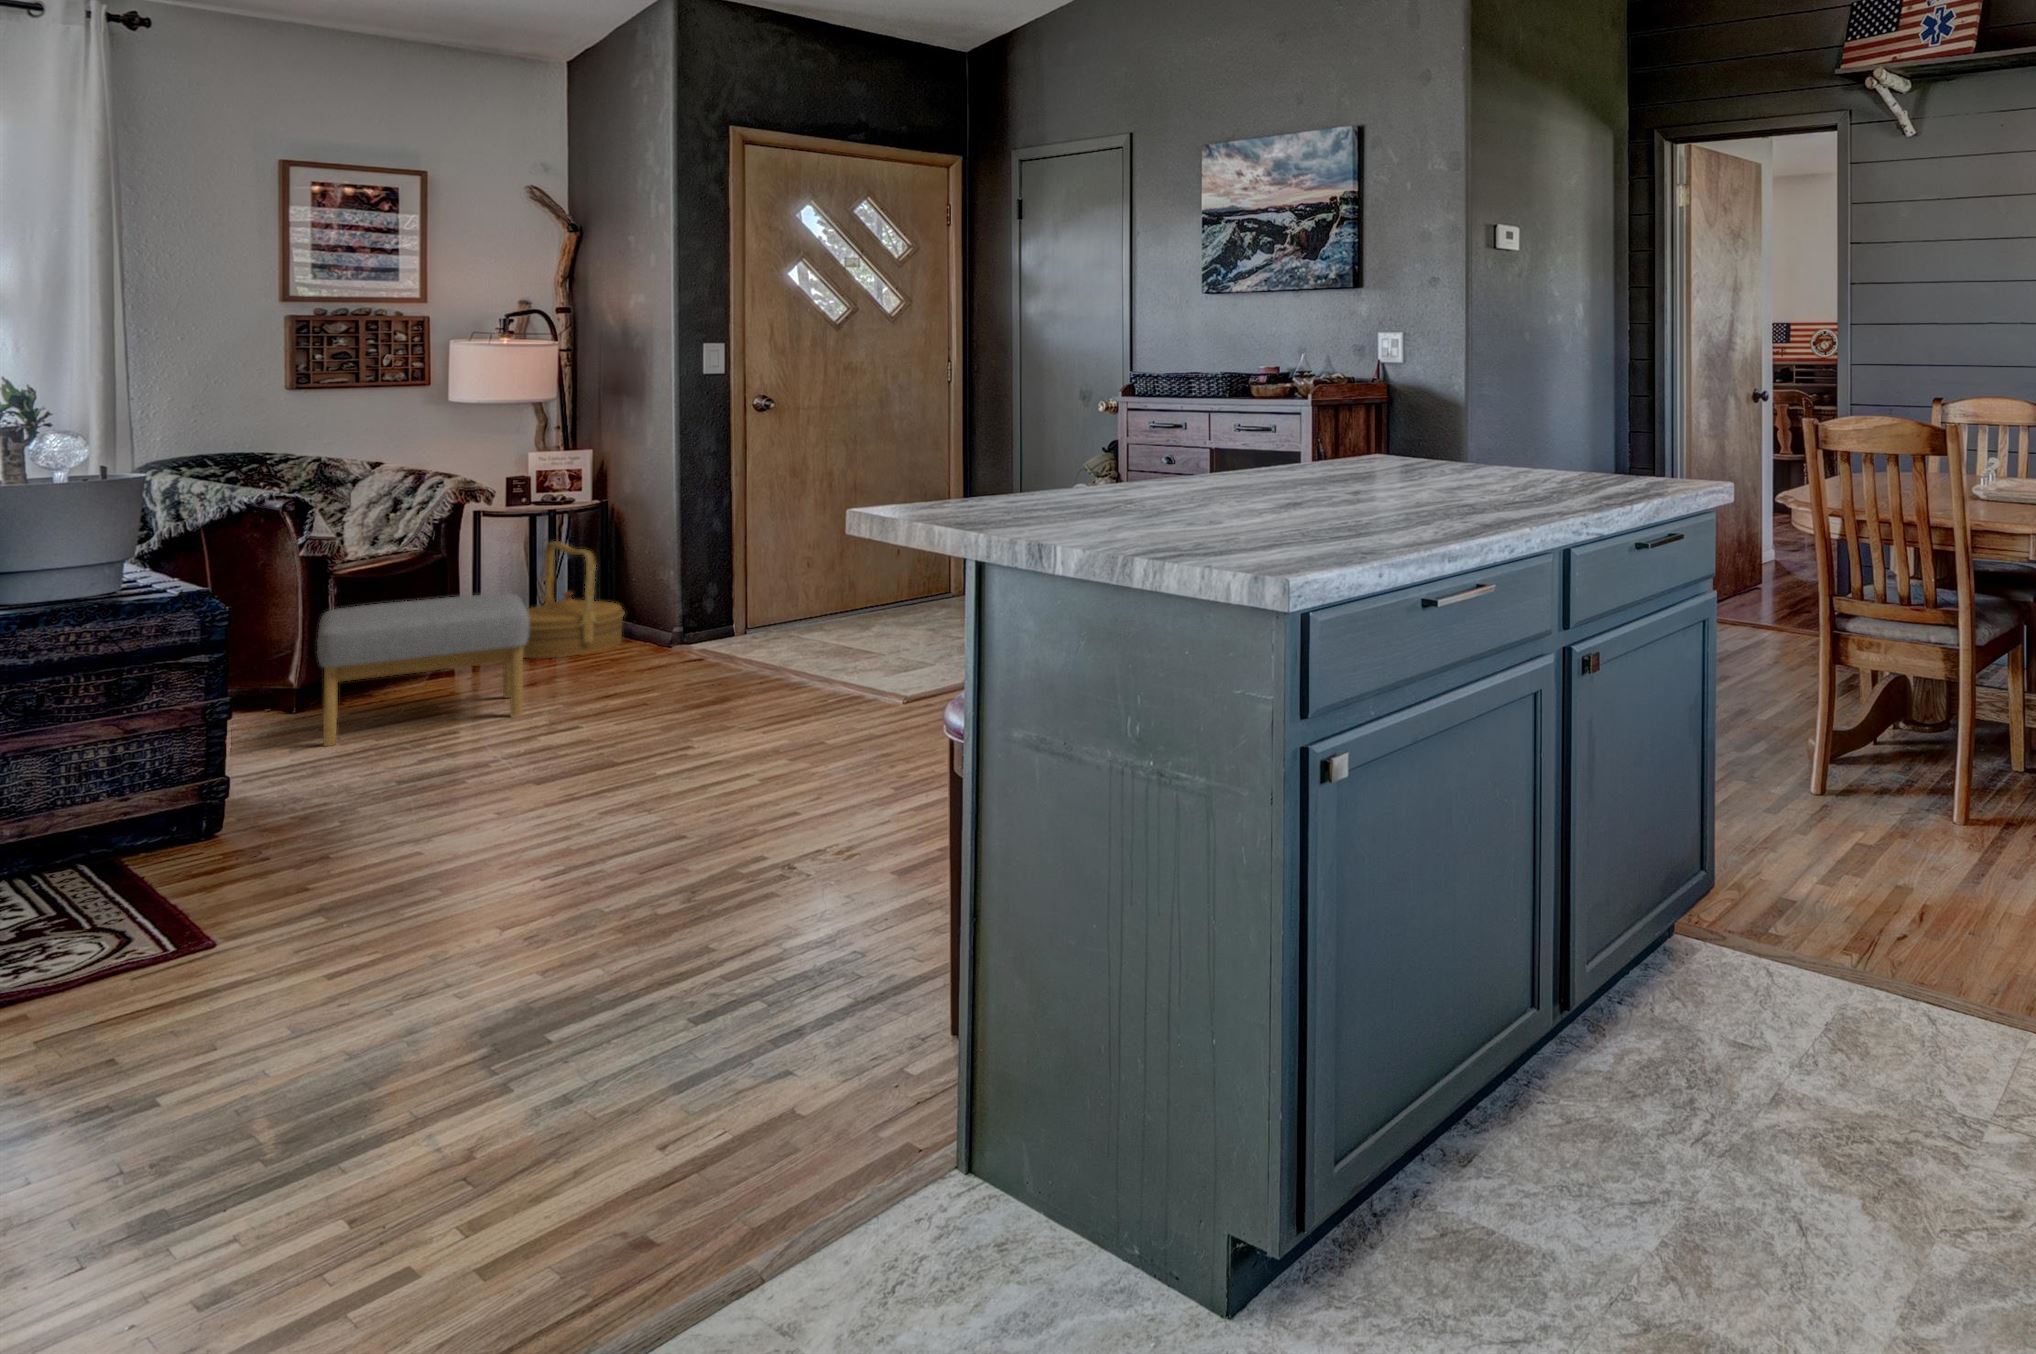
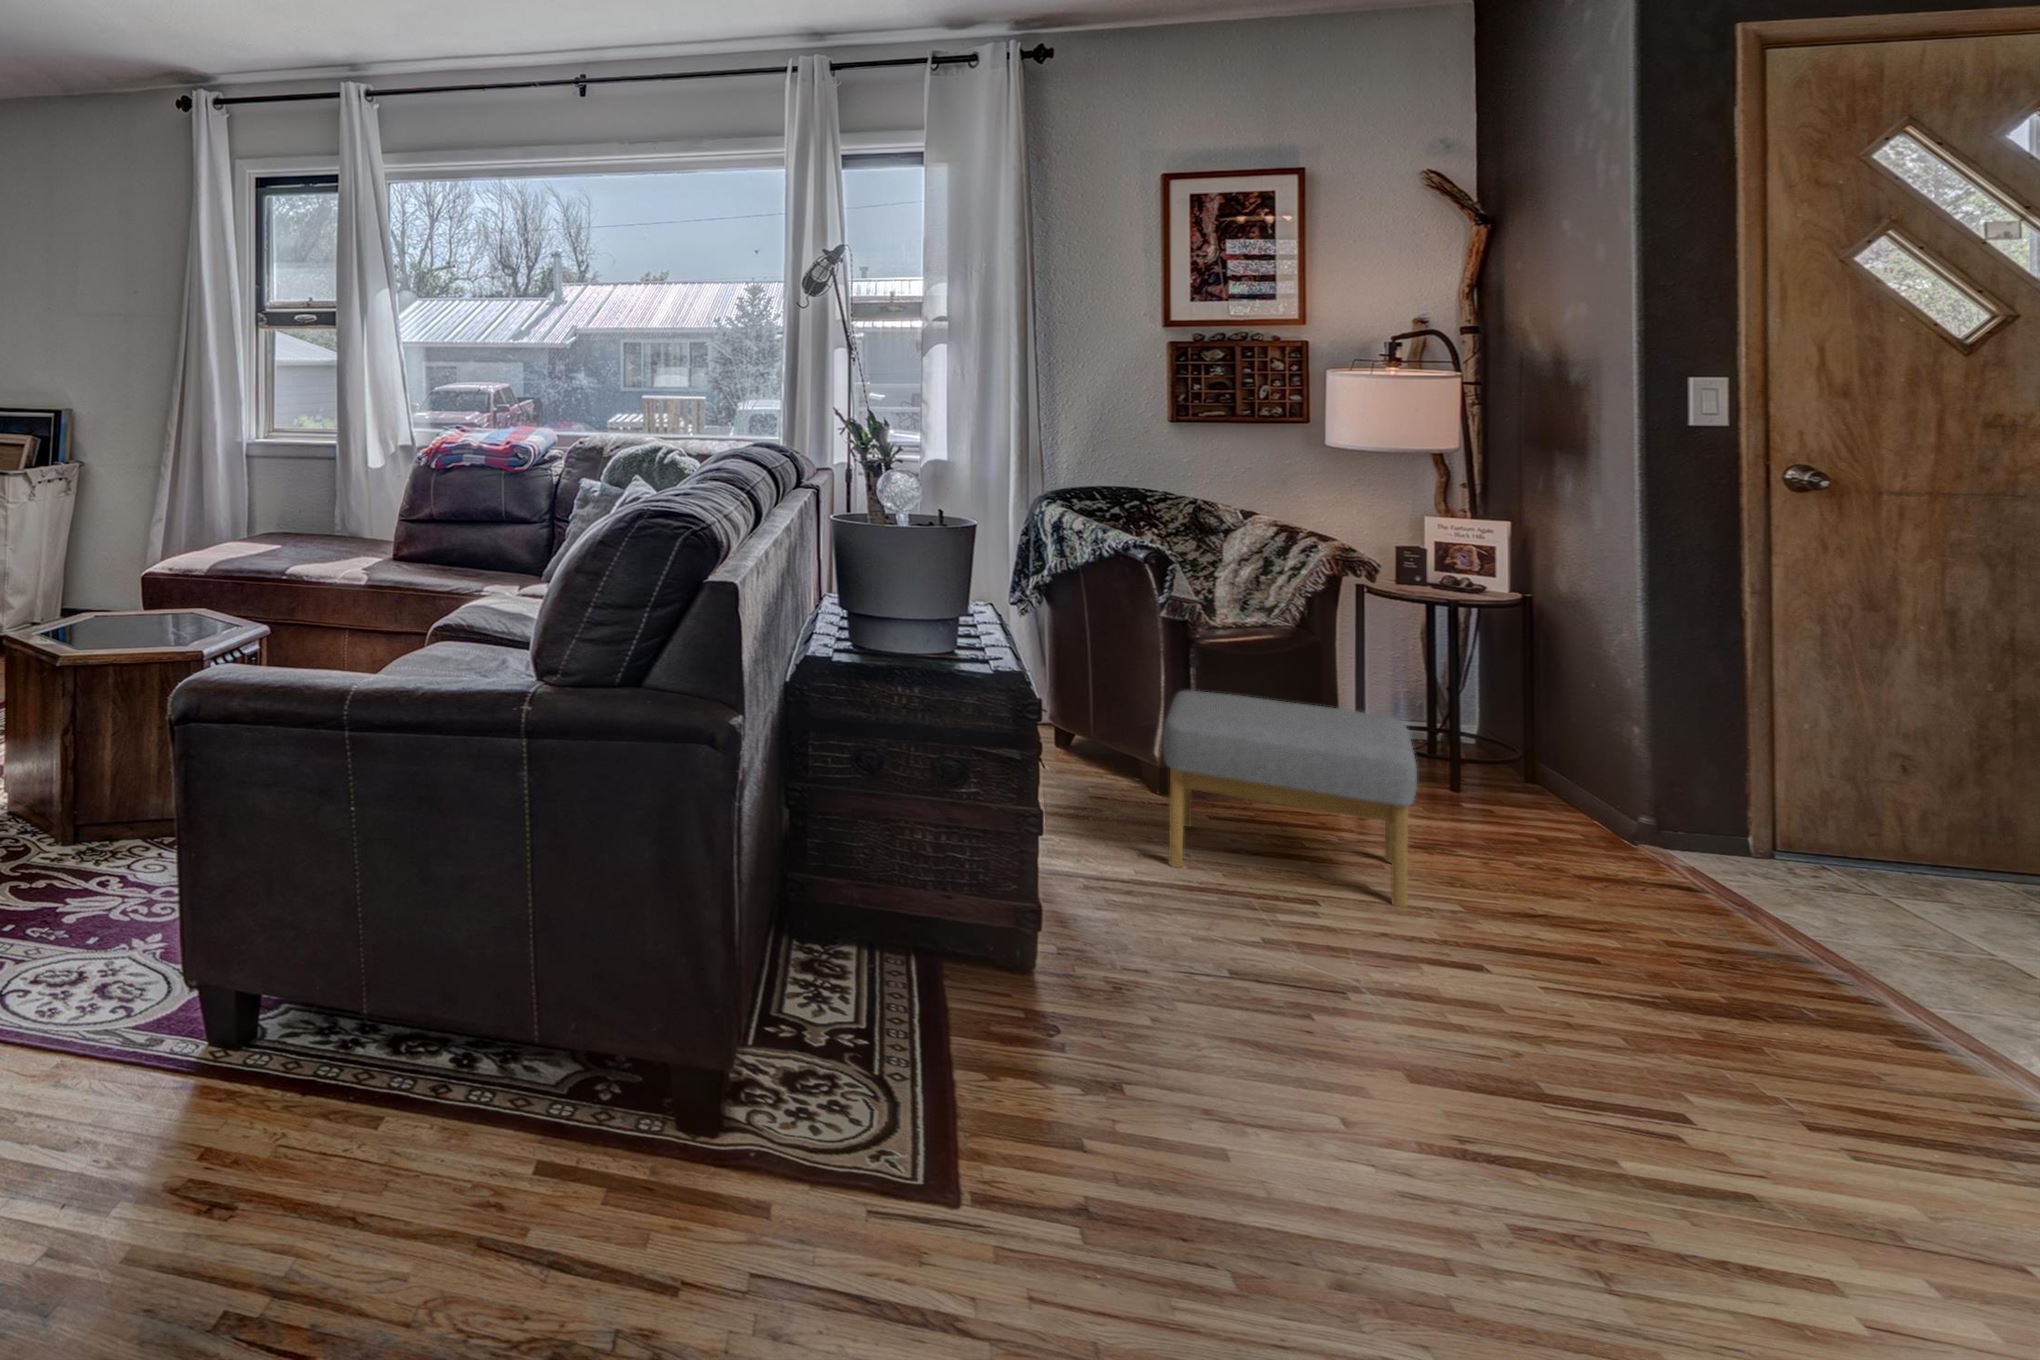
woven basket: present [523,541,625,659] -> none [1398,641,1561,816]

